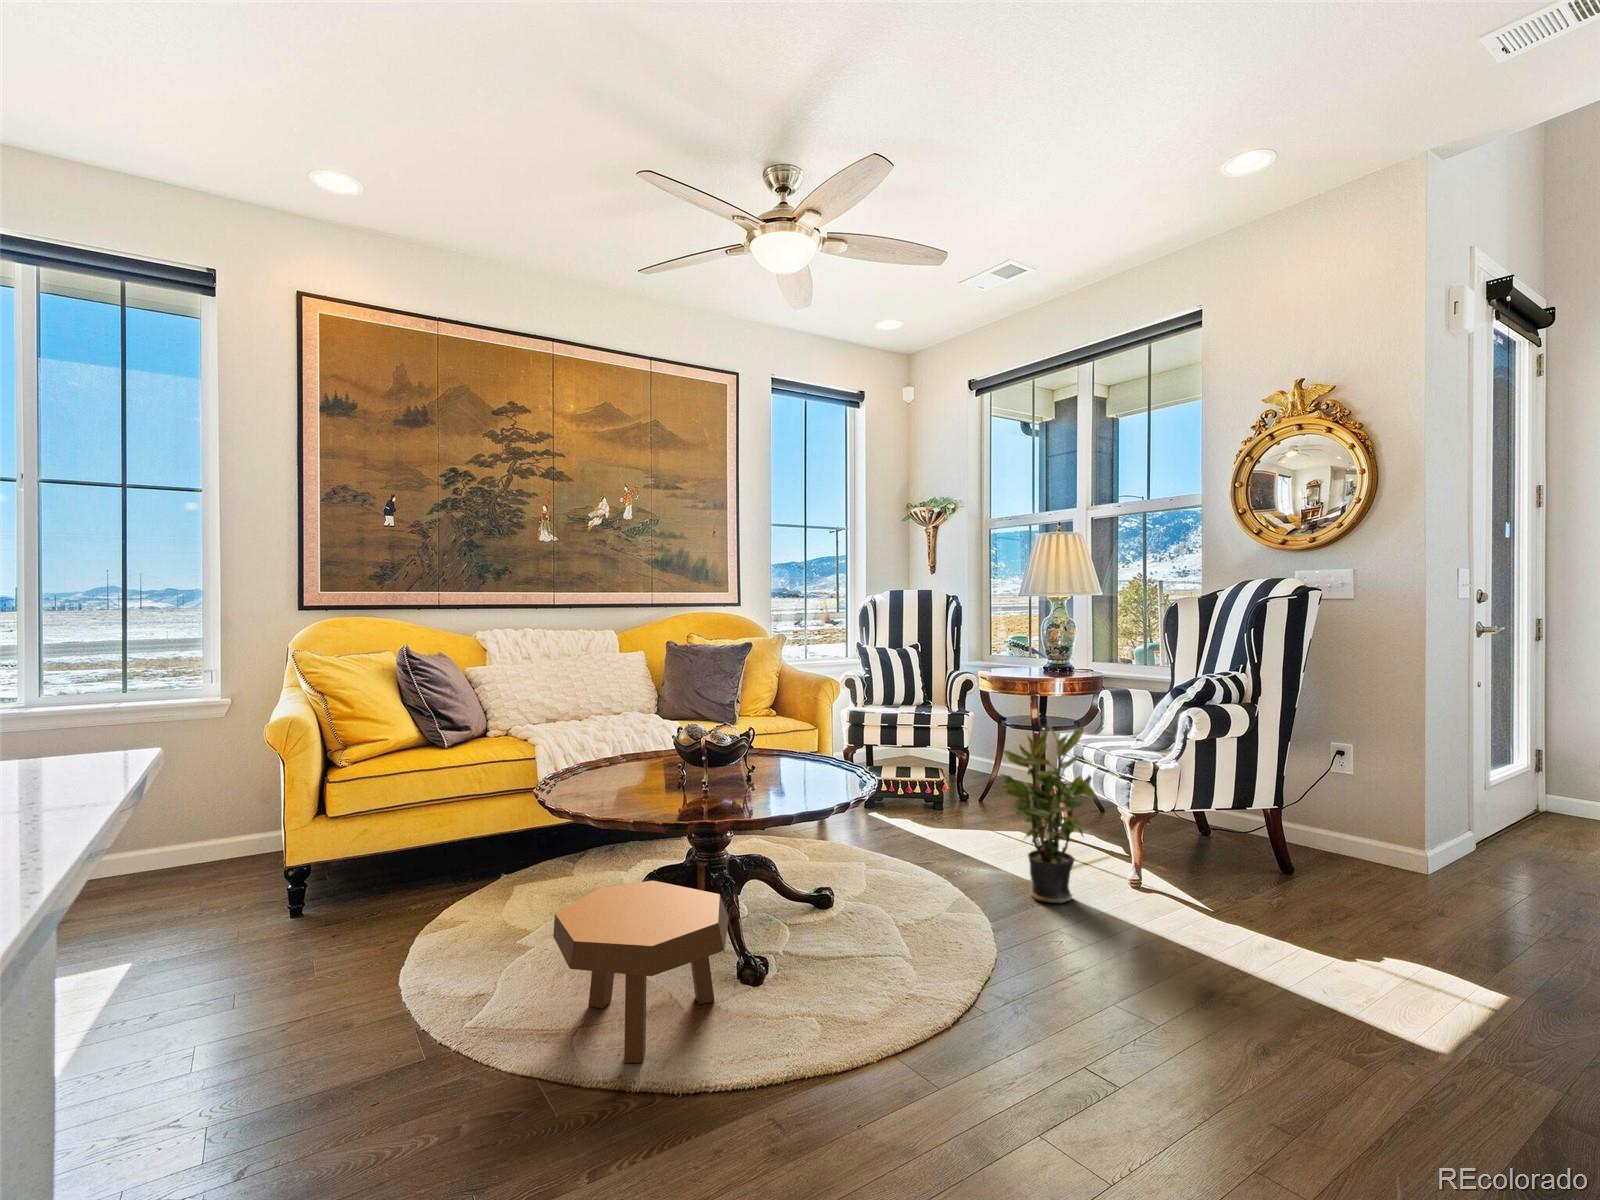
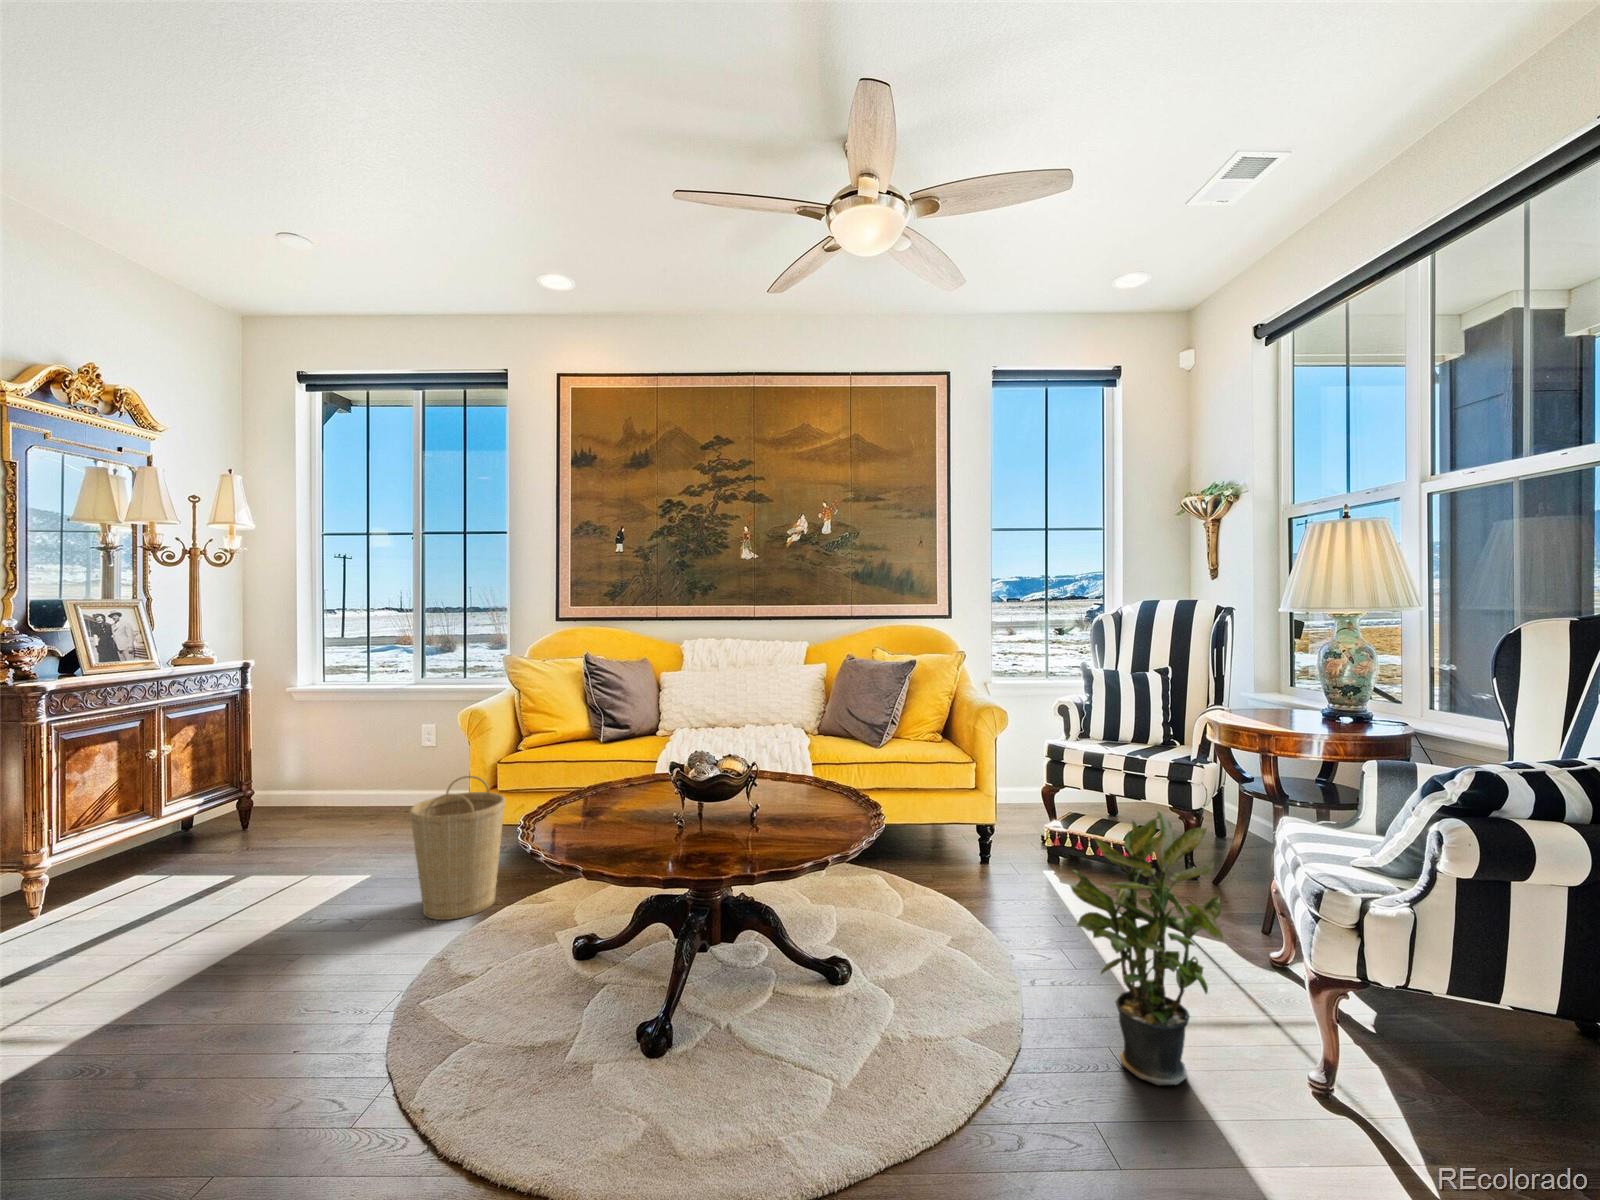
basket: none [279,791,401,964] -> present [409,776,506,920]
footstool: present [553,881,729,1063] -> none [429,914,626,1121]

